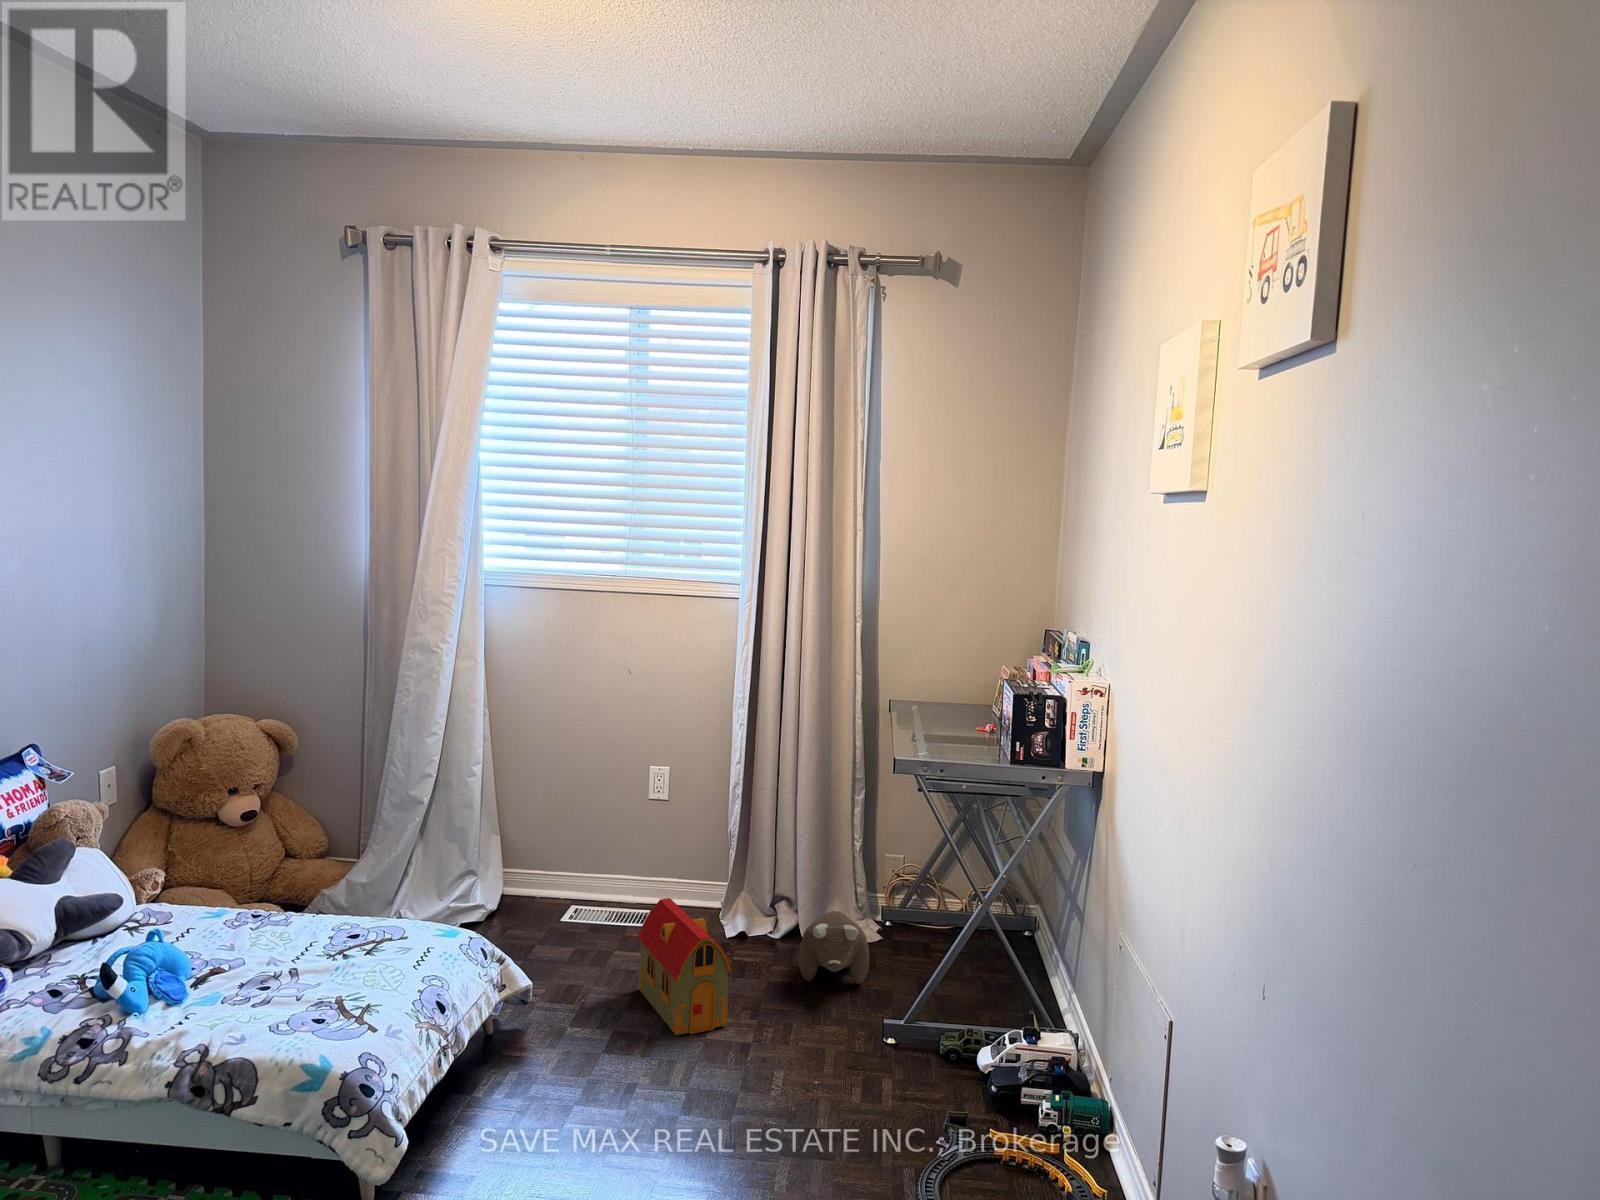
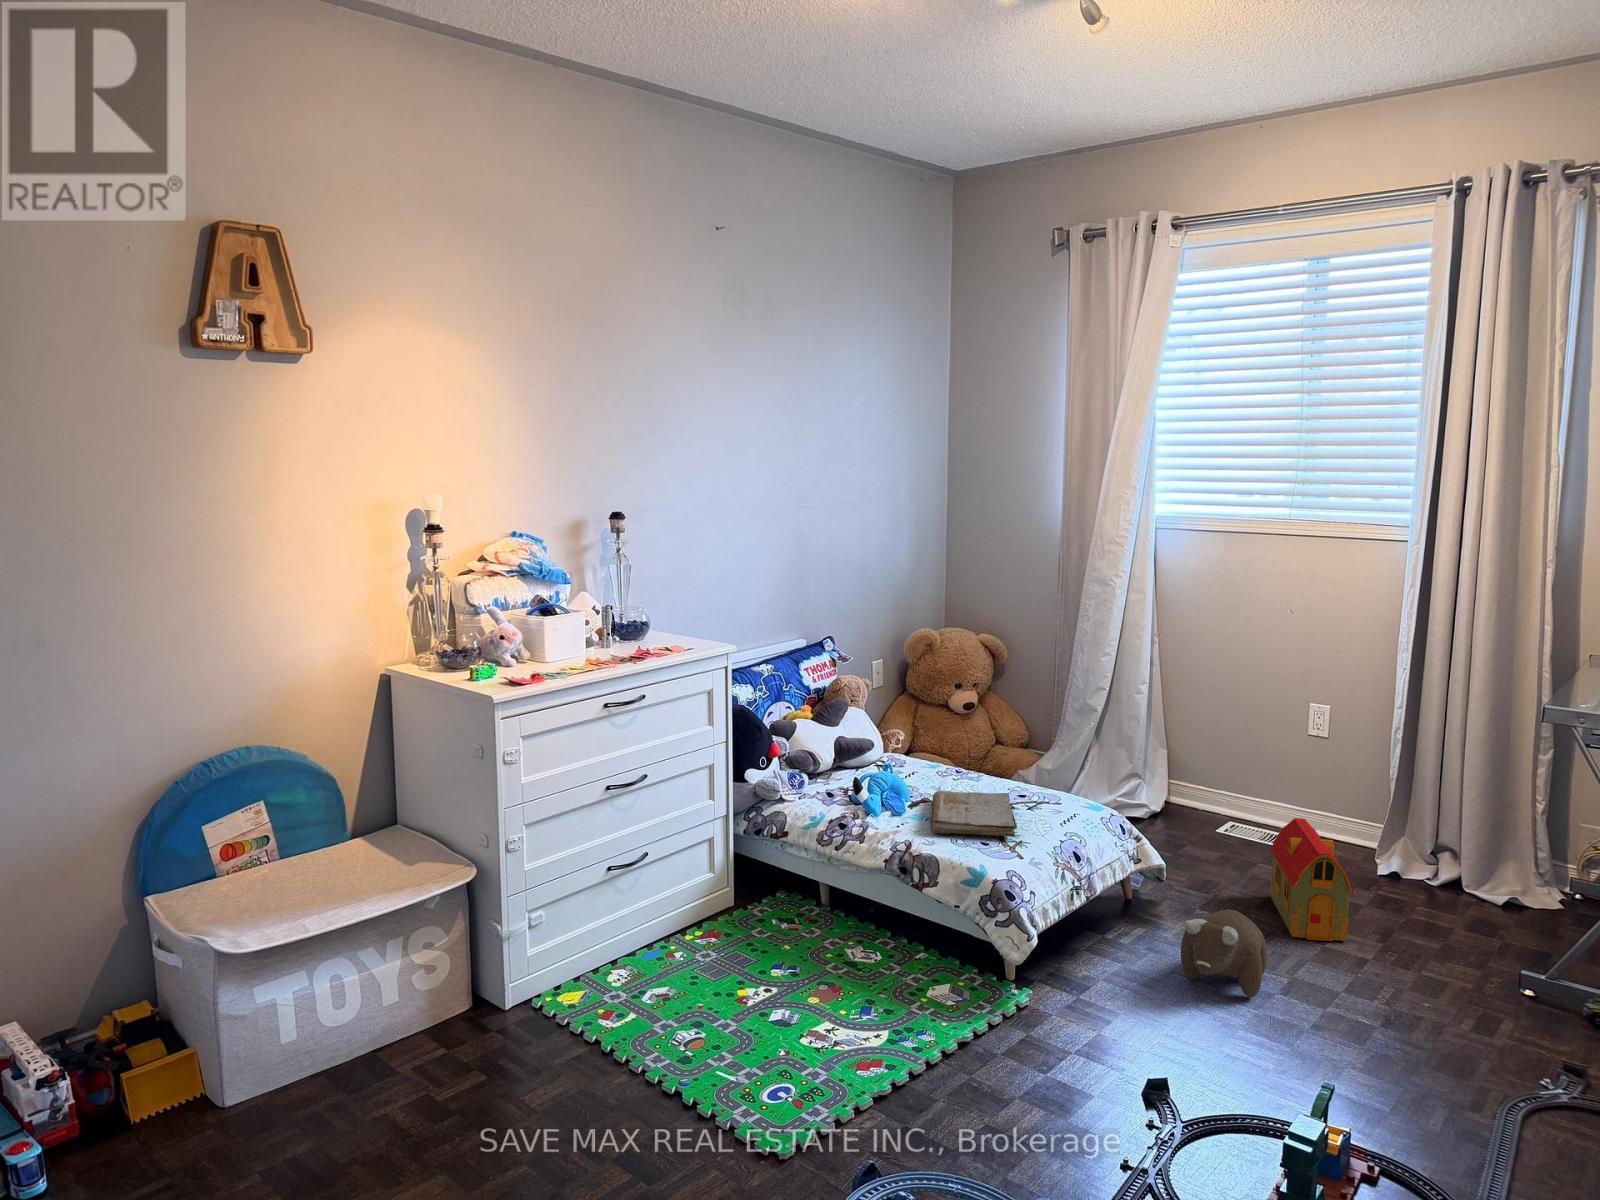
plush toy: present [799,911,869,983] -> present [1181,910,1267,997]
book: none [226,937,362,1022] -> present [931,791,1017,836]

